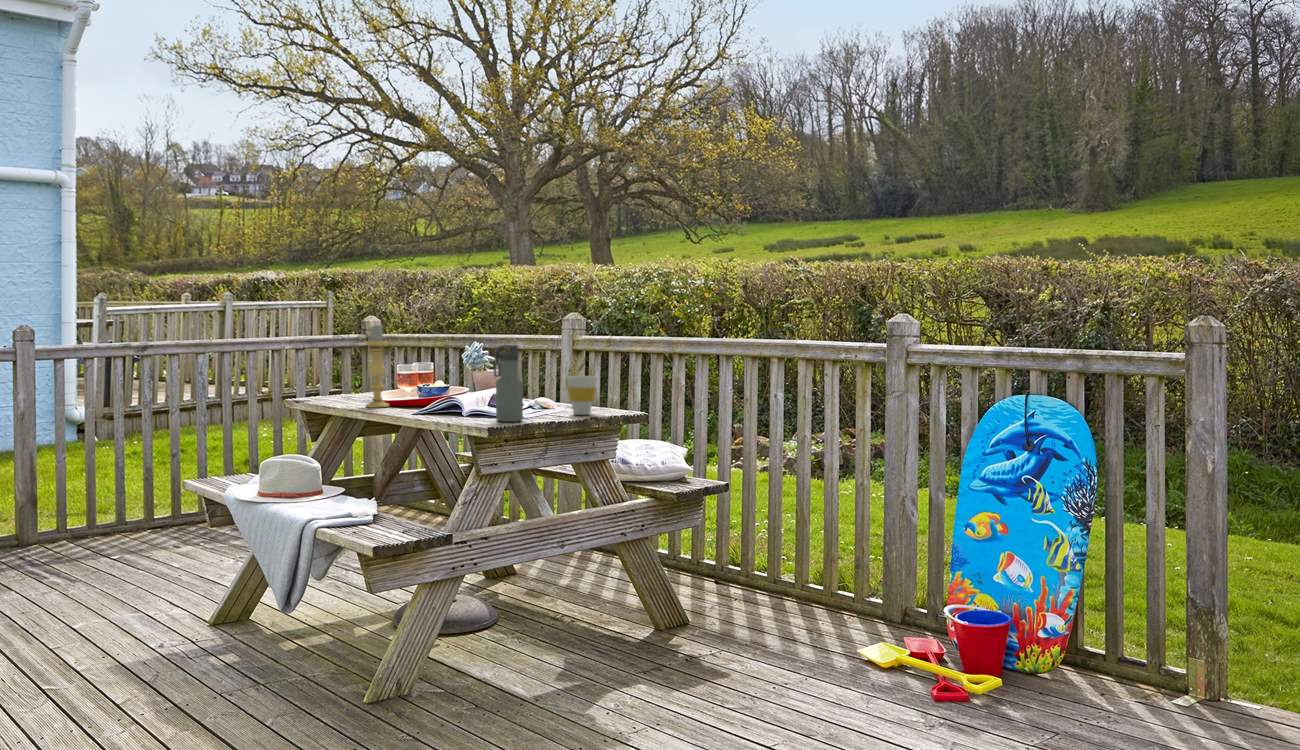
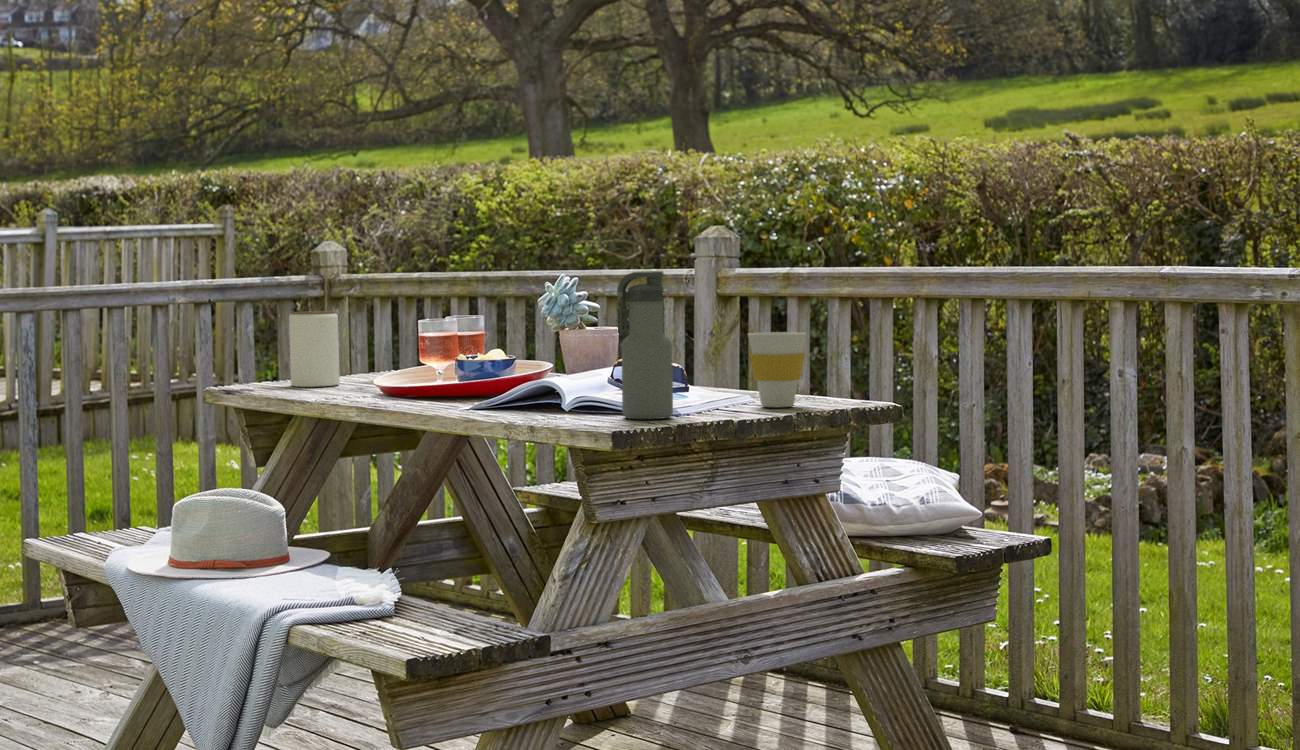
candle holder: present [365,325,389,408] -> none [359,240,404,400]
jar: none [332,358,360,399] -> present [289,311,340,387]

